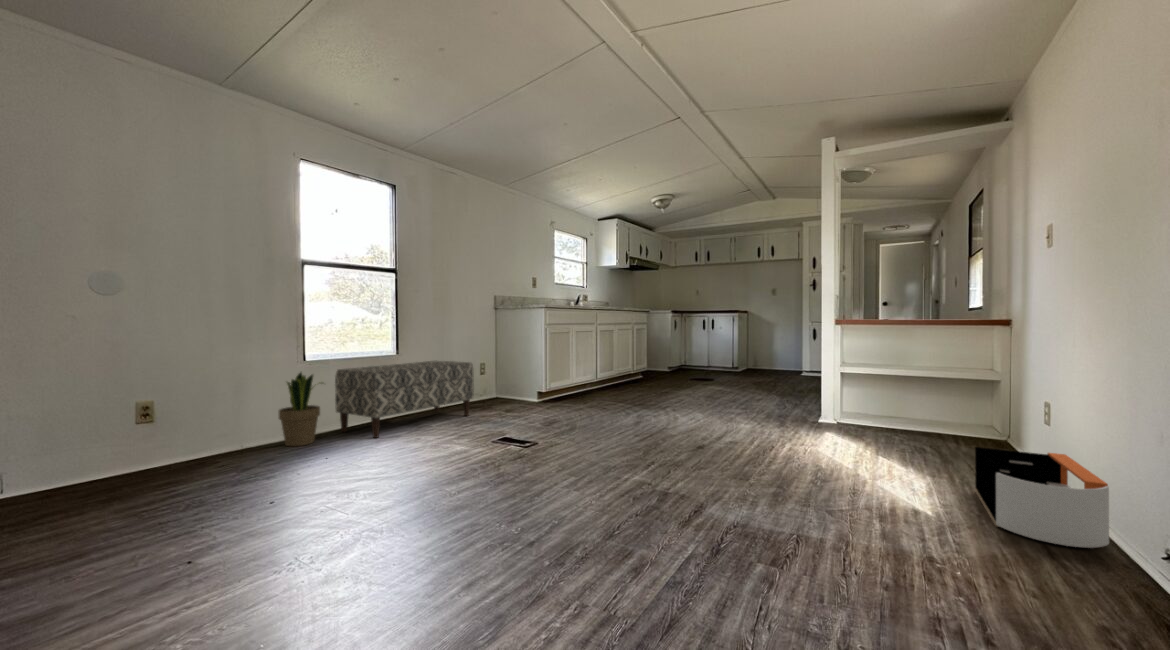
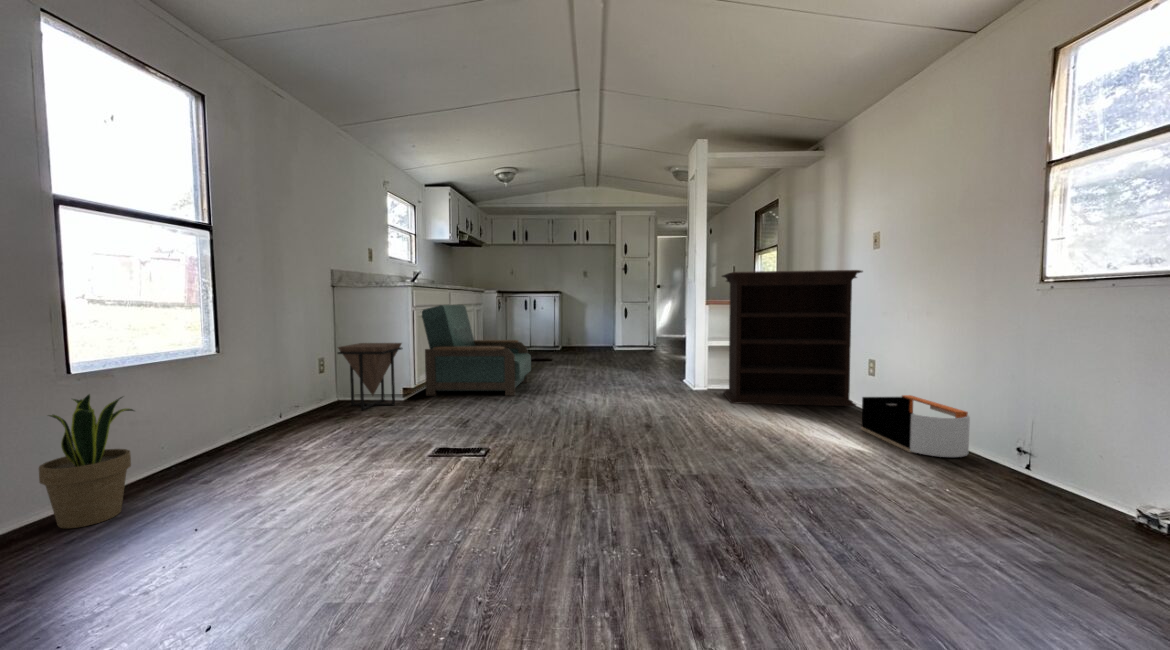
bookshelf: none [836,276,1037,467] -> present [722,270,863,406]
armchair: none [555,323,658,408] -> present [422,305,531,396]
side table: none [486,353,536,406] -> present [338,343,403,410]
bench: present [335,361,474,438] -> none [135,358,346,484]

